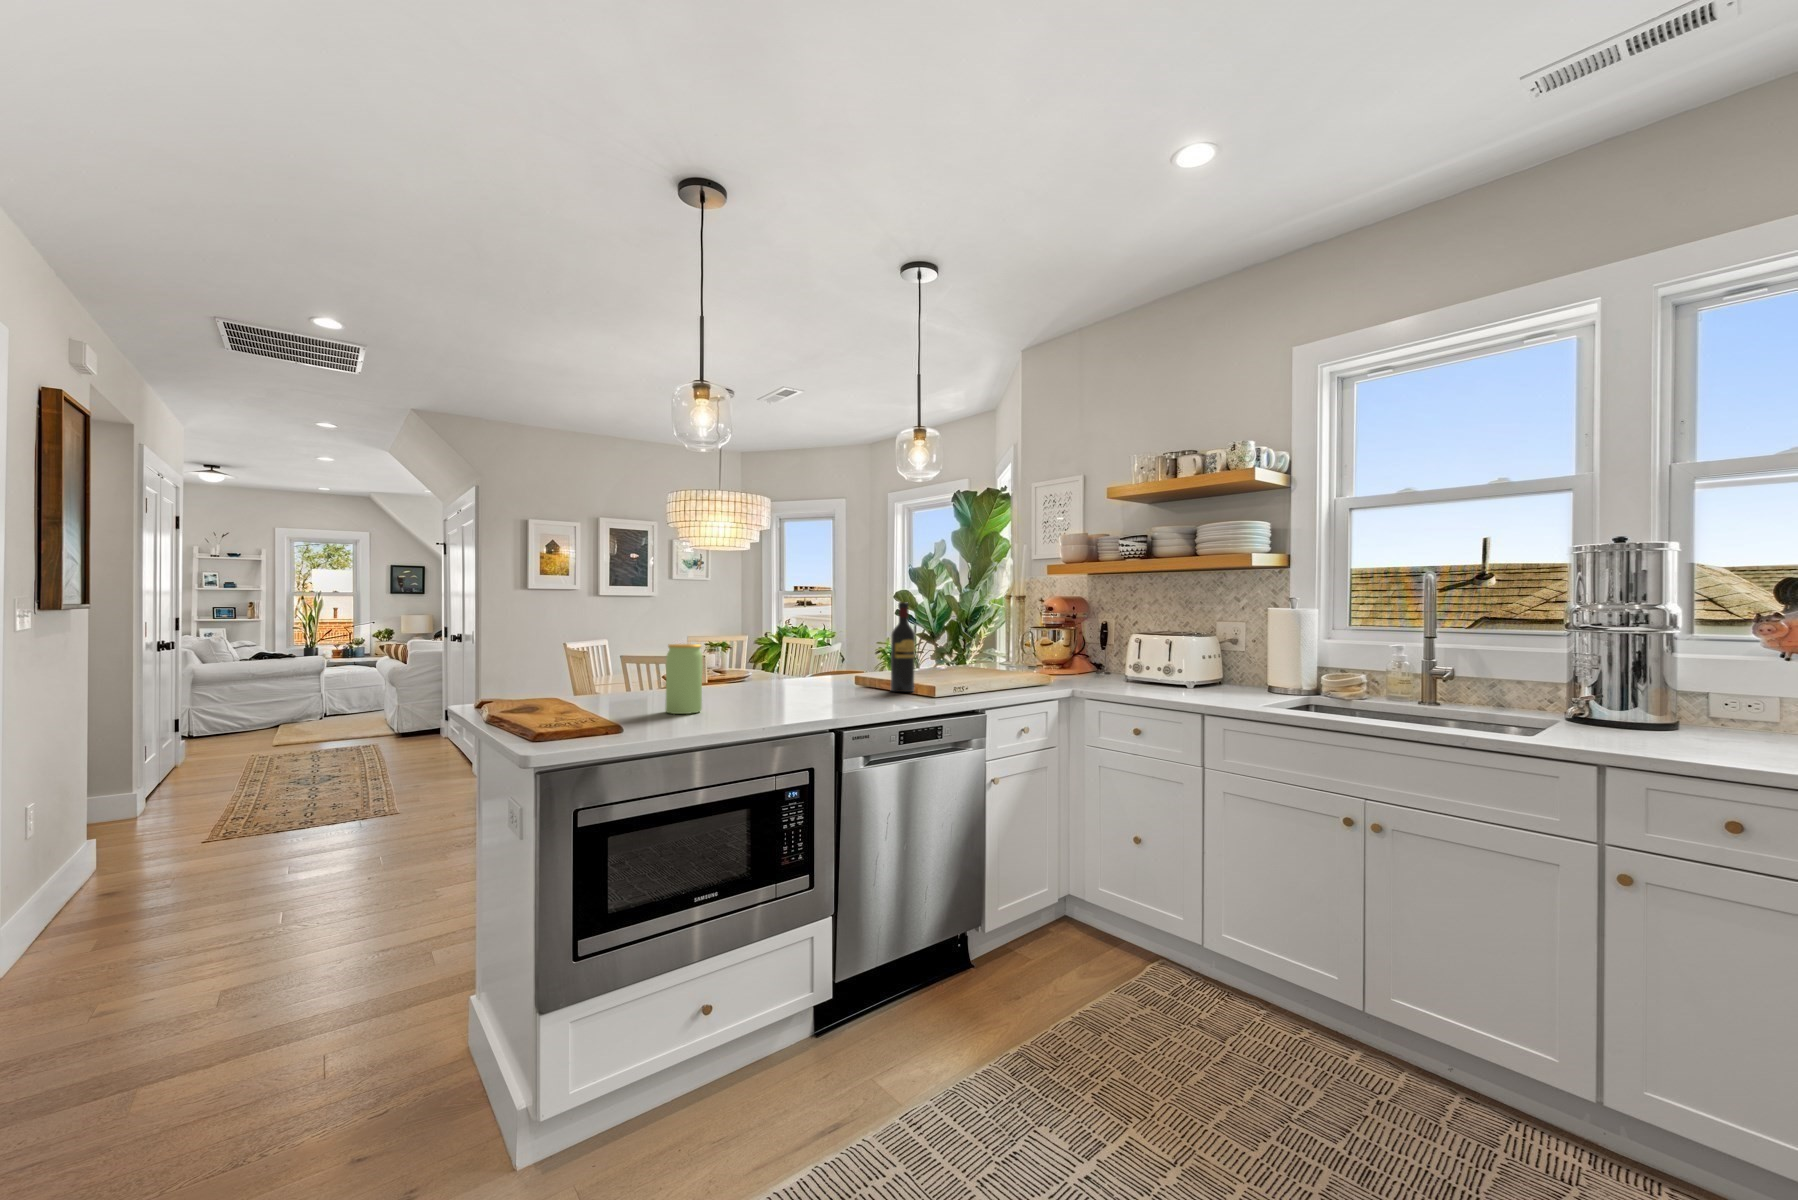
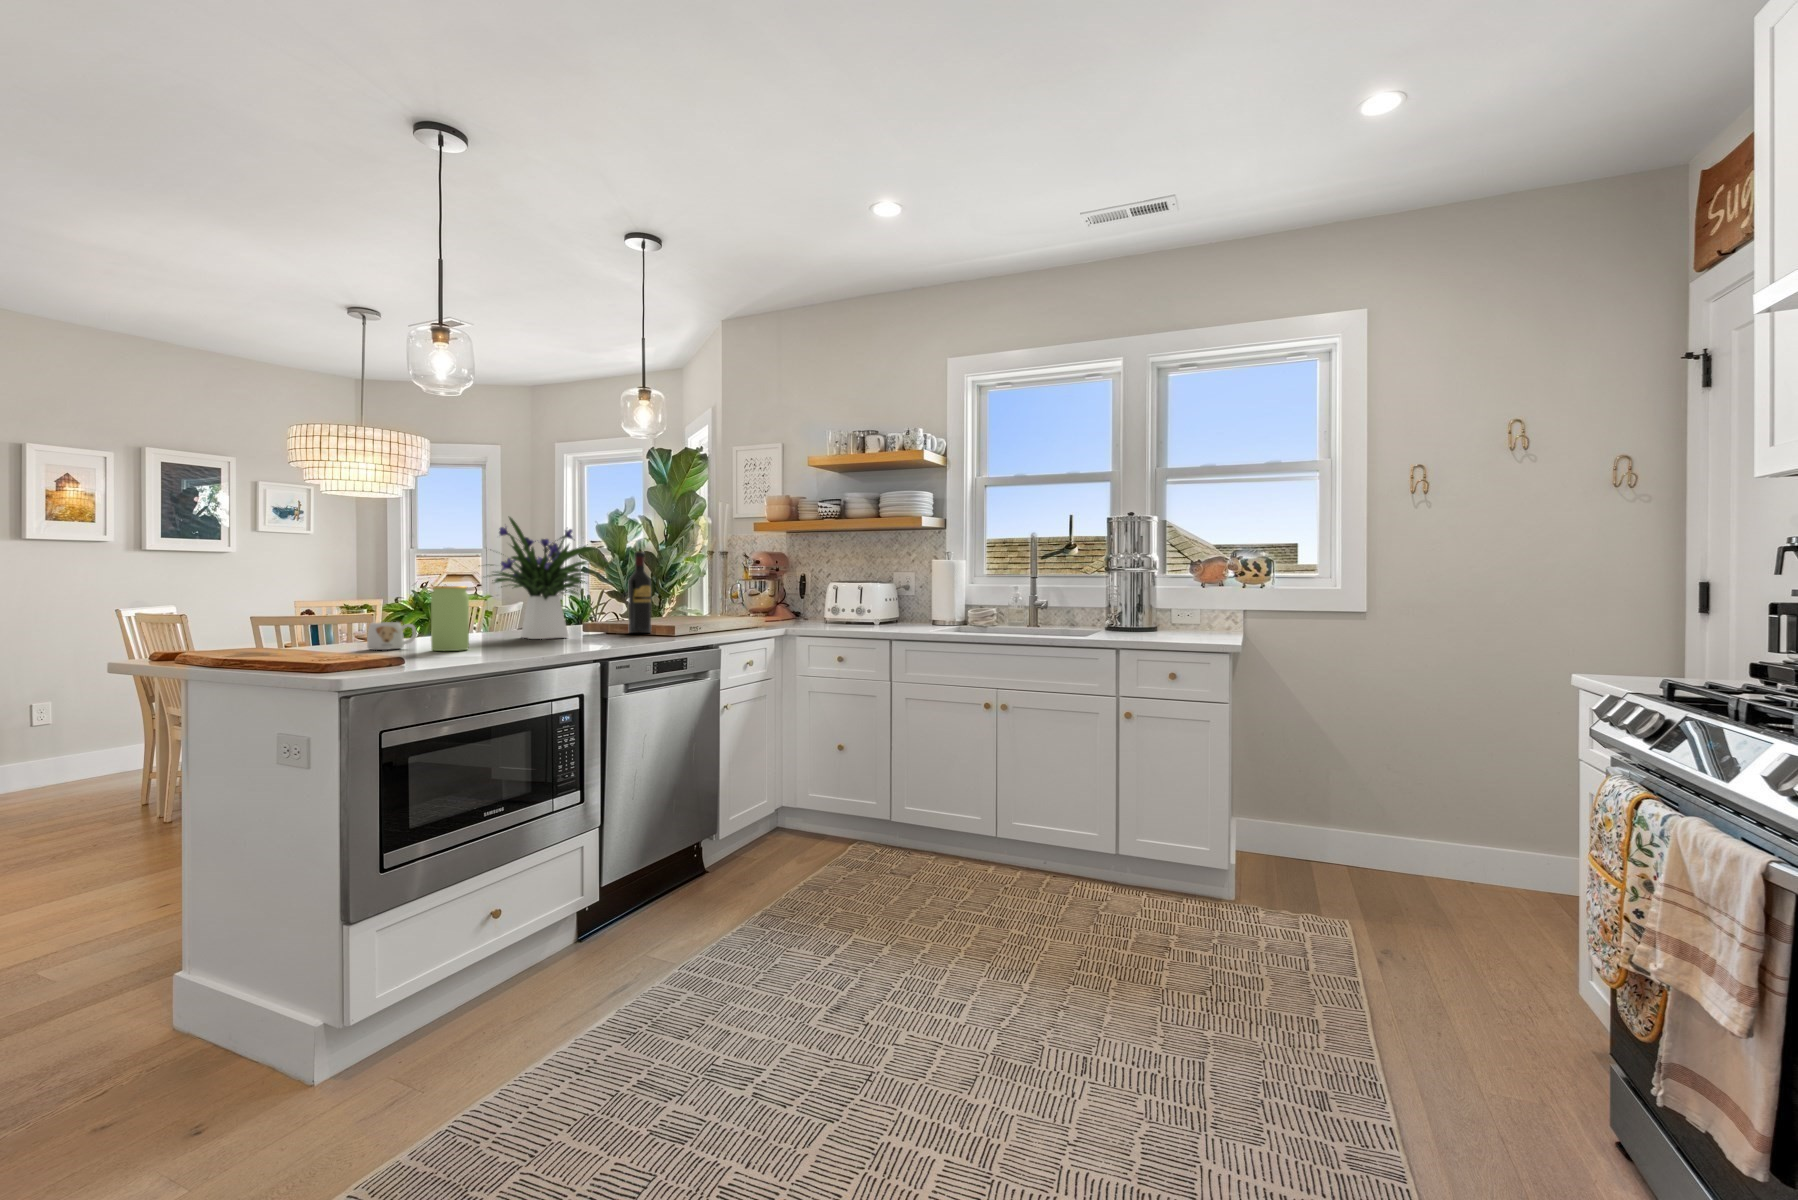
flower arrangement: none [738,568,857,697] -> present [479,517,597,639]
mug: none [618,678,662,707] -> present [367,622,417,650]

